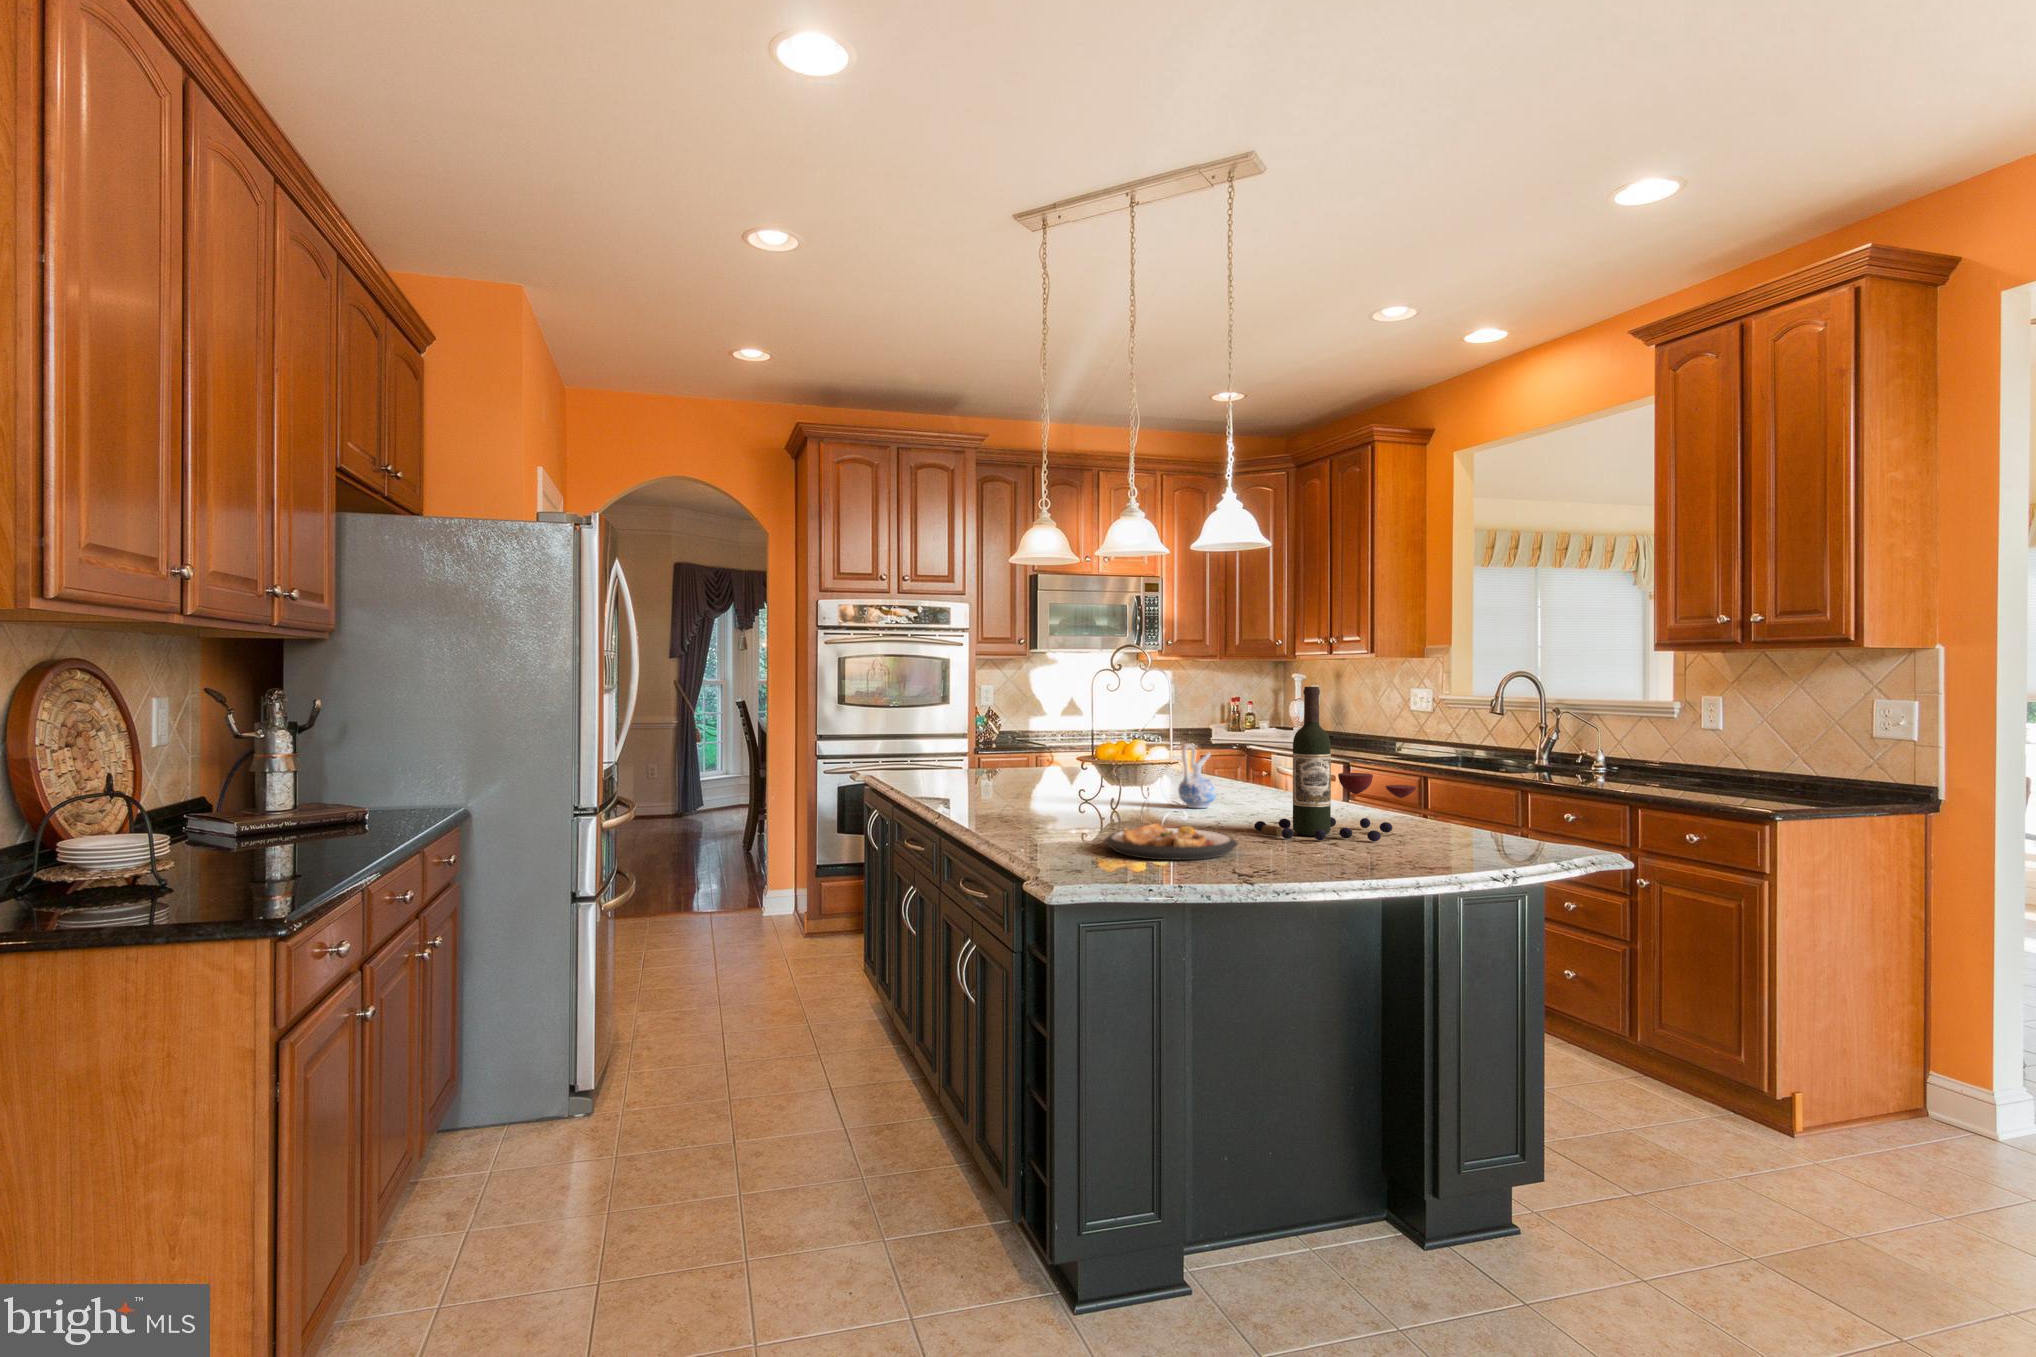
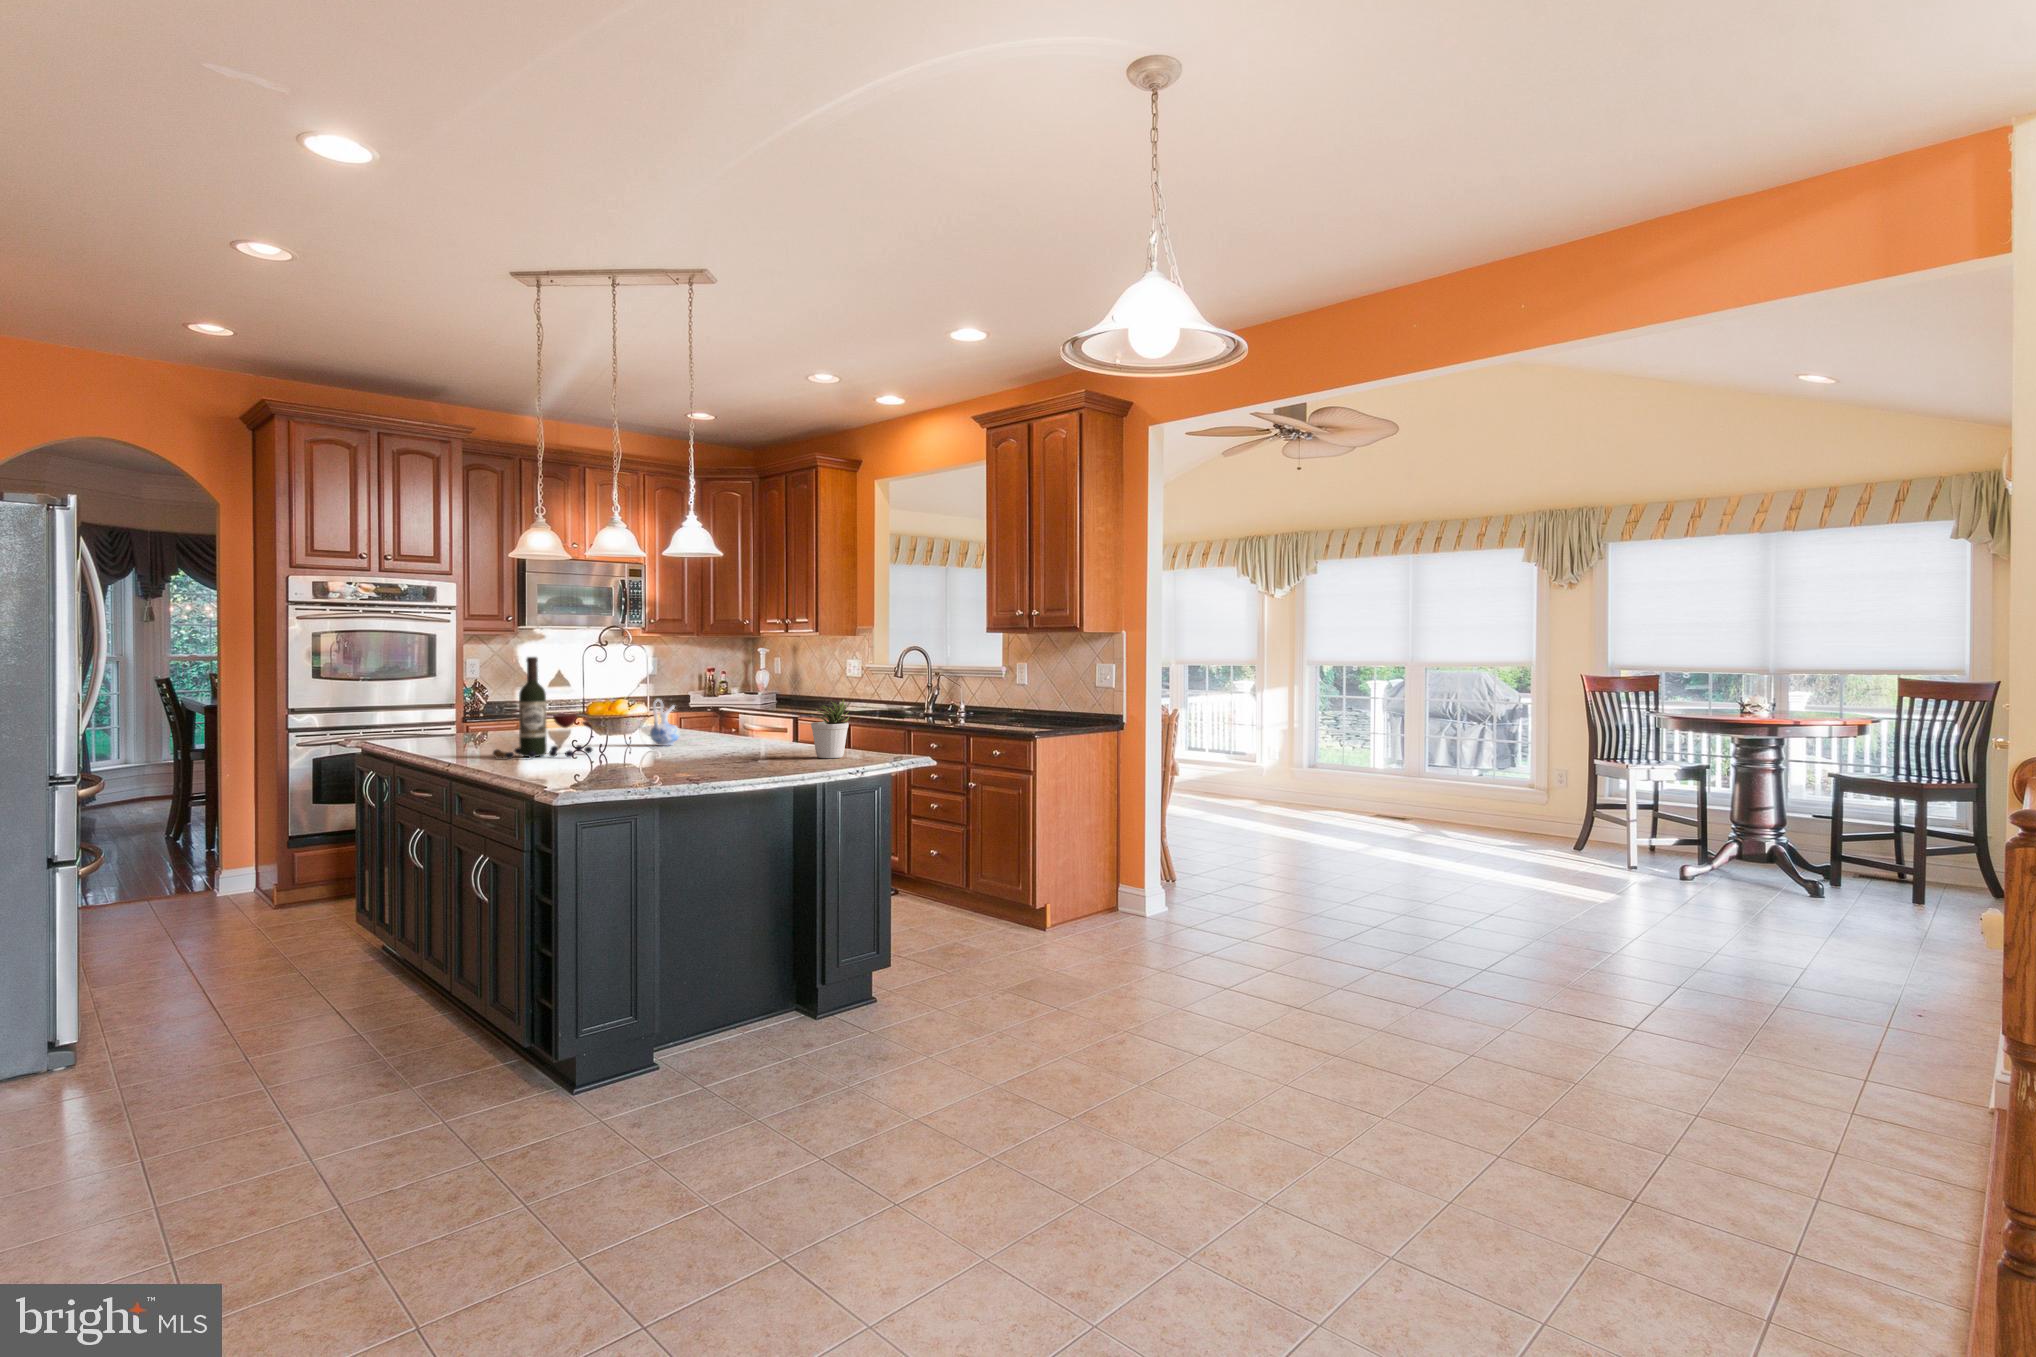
wine bottle: present [1254,687,1416,841] -> present [493,657,593,759]
potted plant: none [1433,758,1503,857] -> present [811,701,849,758]
plate: present [1104,823,1238,860] -> none [593,748,687,769]

